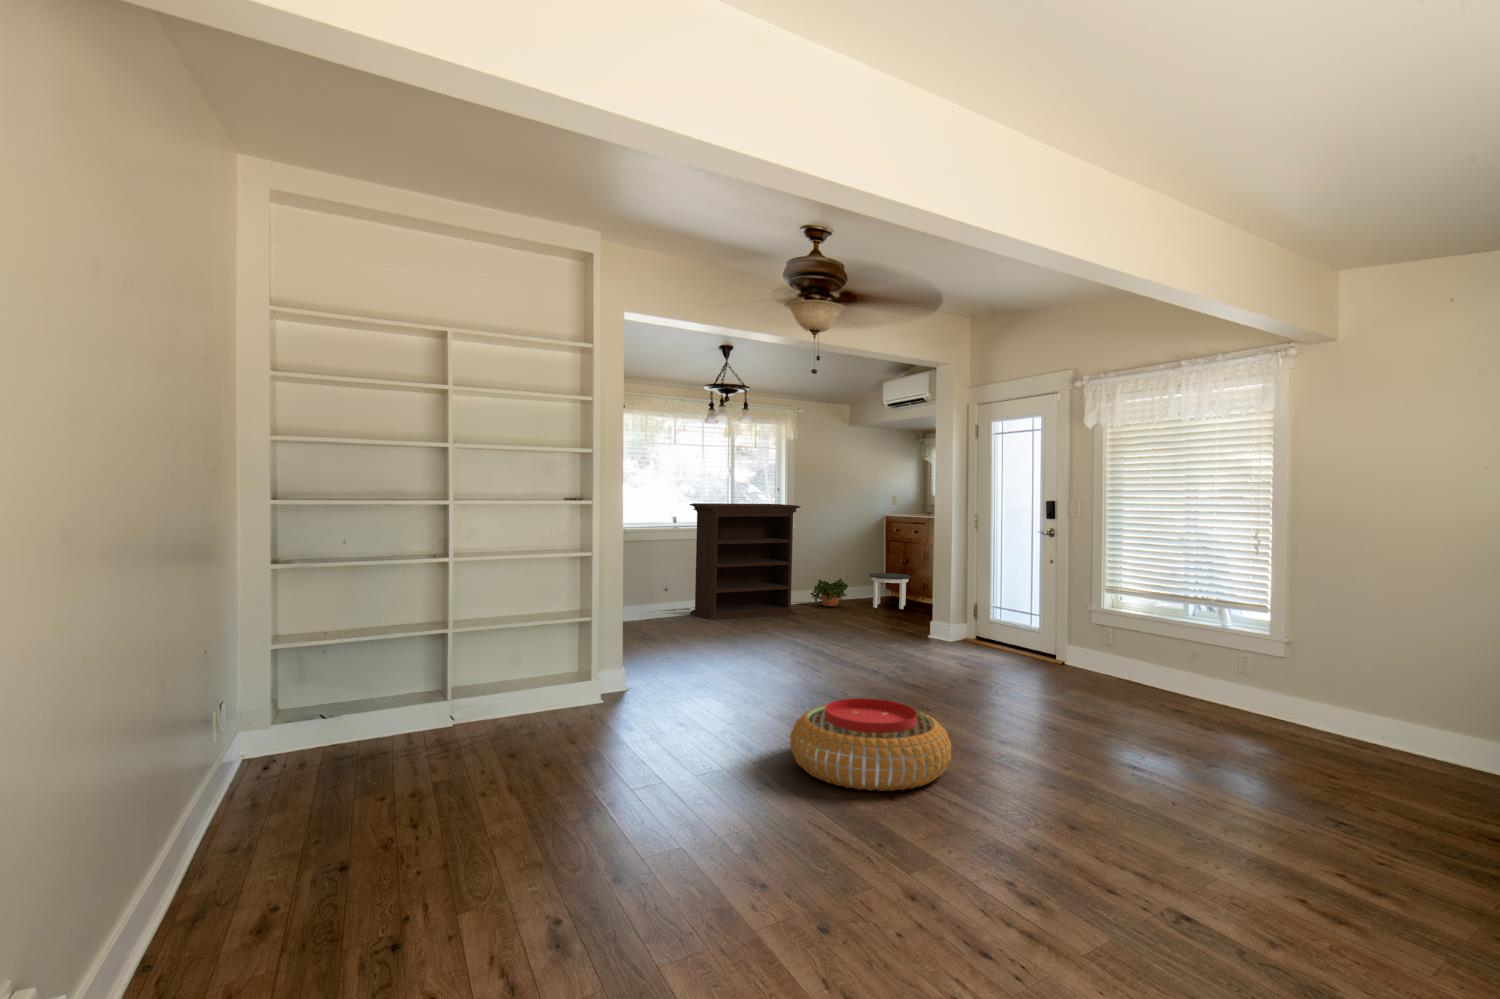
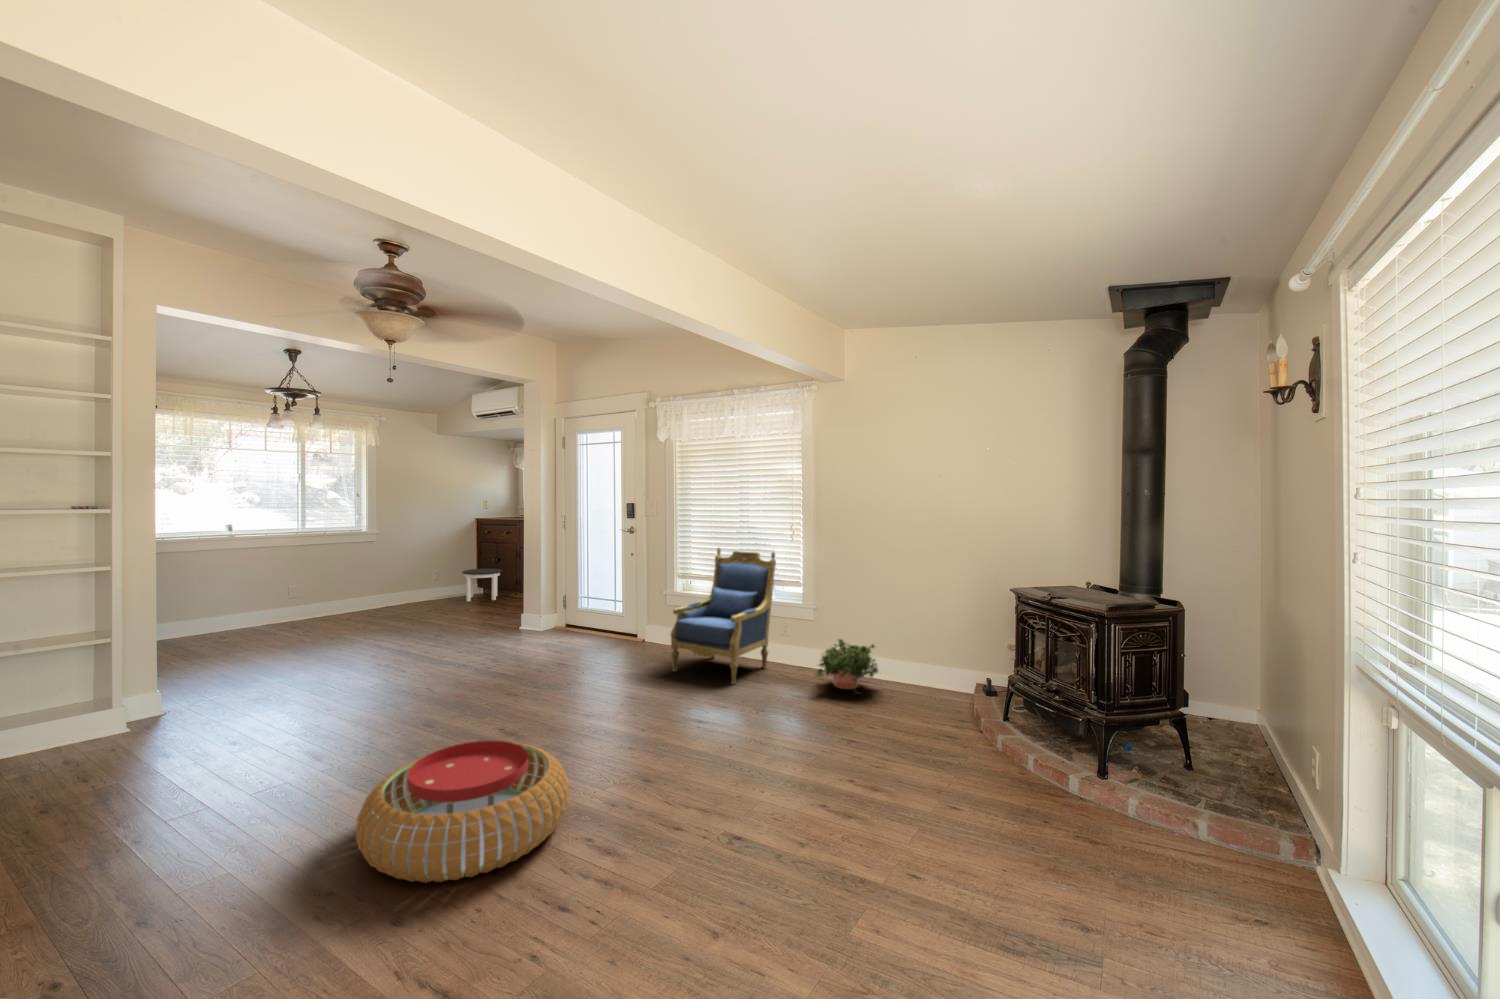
bookshelf: present [690,503,800,620] -> none [246,511,387,639]
armchair: none [1087,545,1233,718] -> present [671,548,776,684]
potted plant: present [811,578,848,607] -> present [815,639,878,694]

